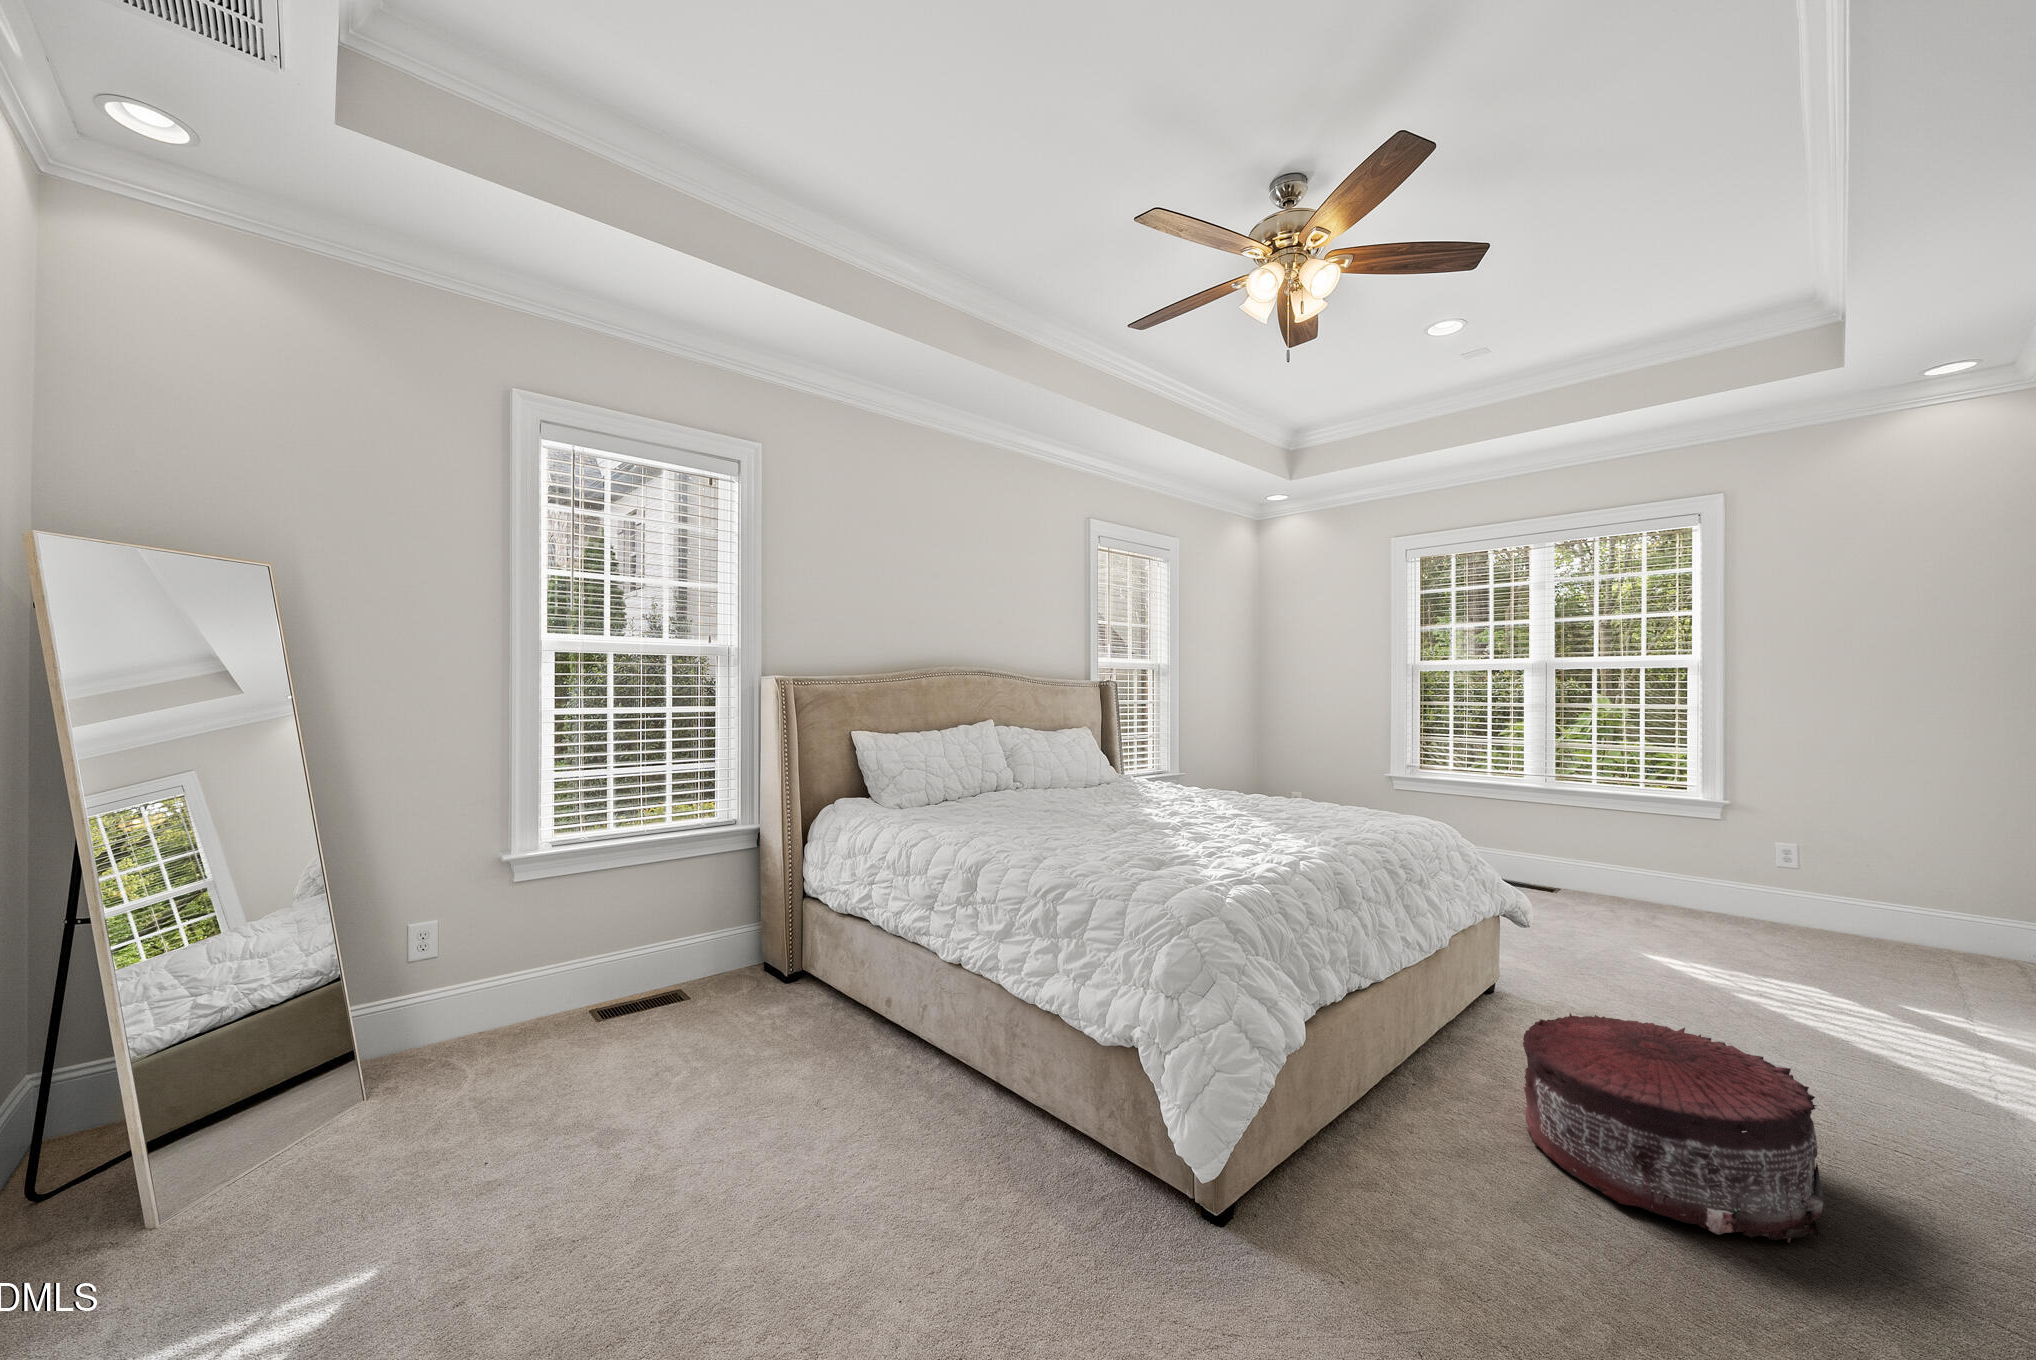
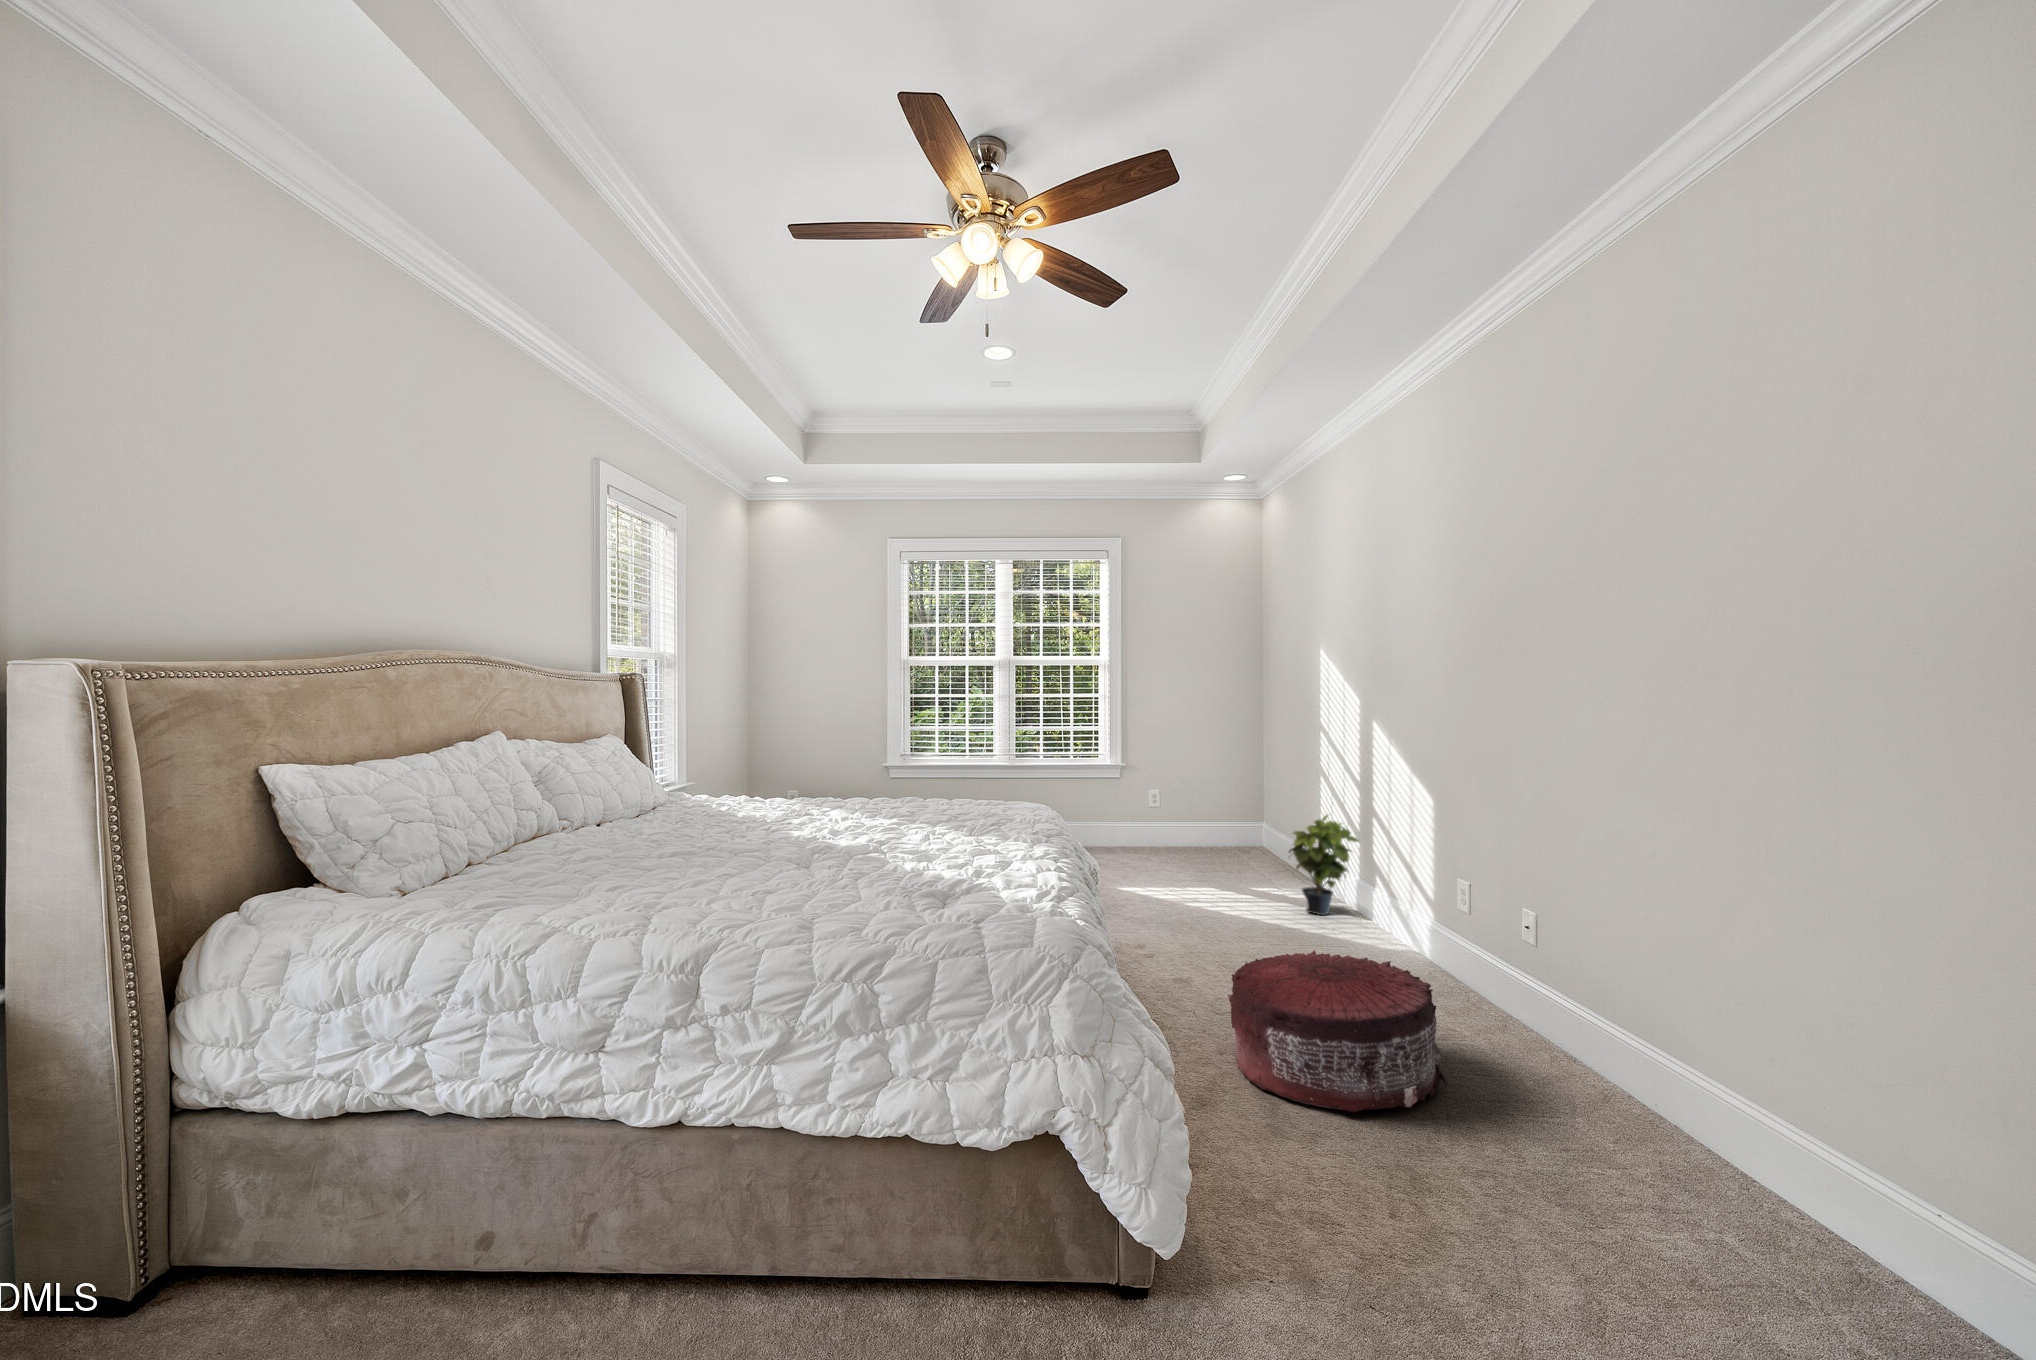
potted plant: none [1844,892,1988,1029] -> present [1289,815,1359,915]

